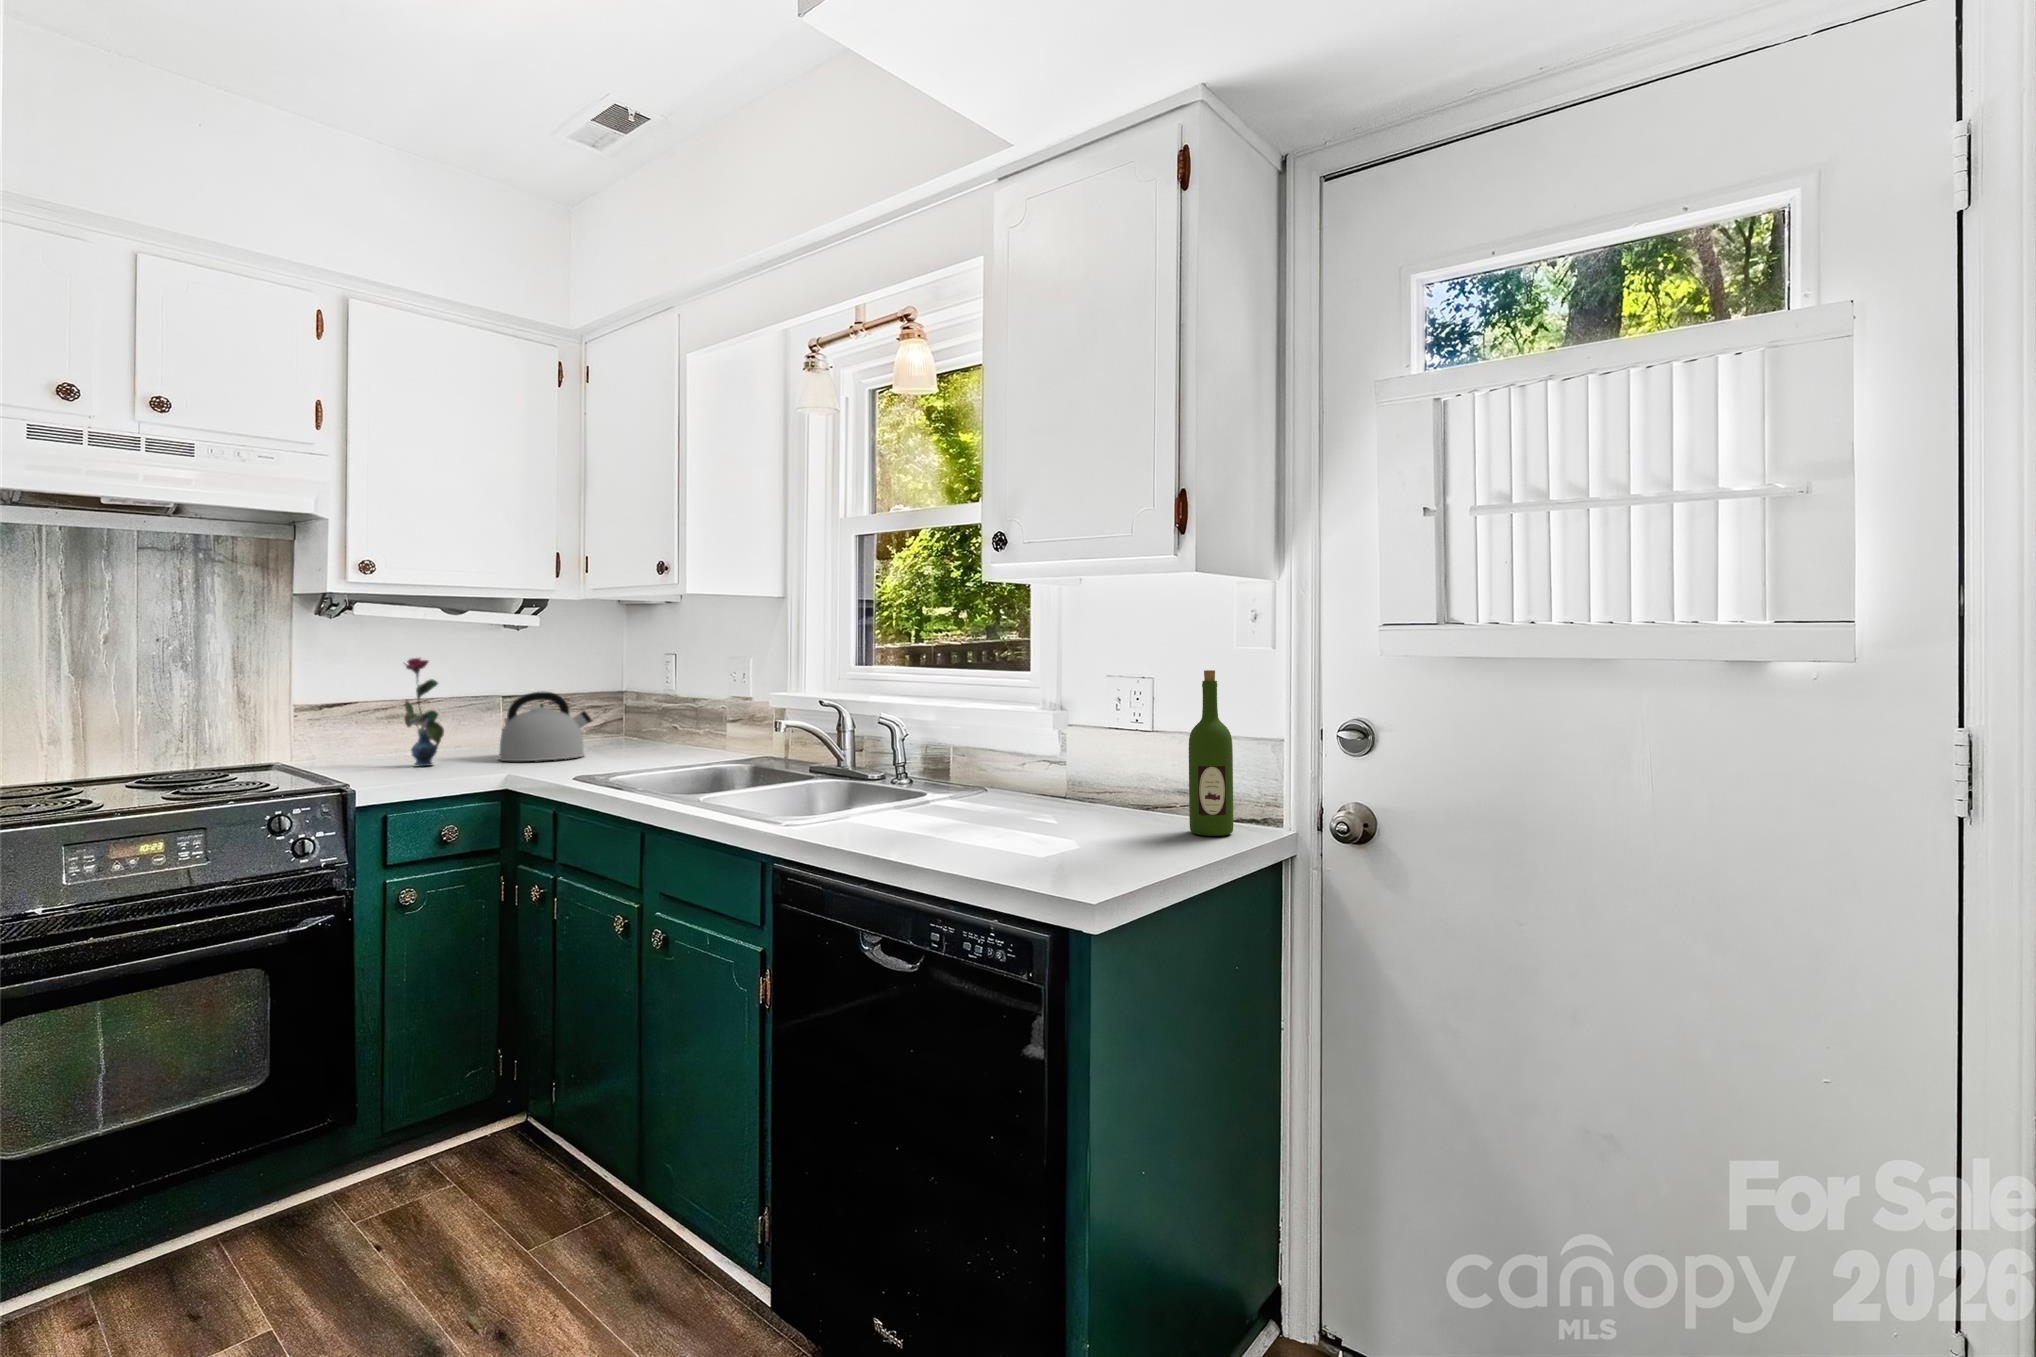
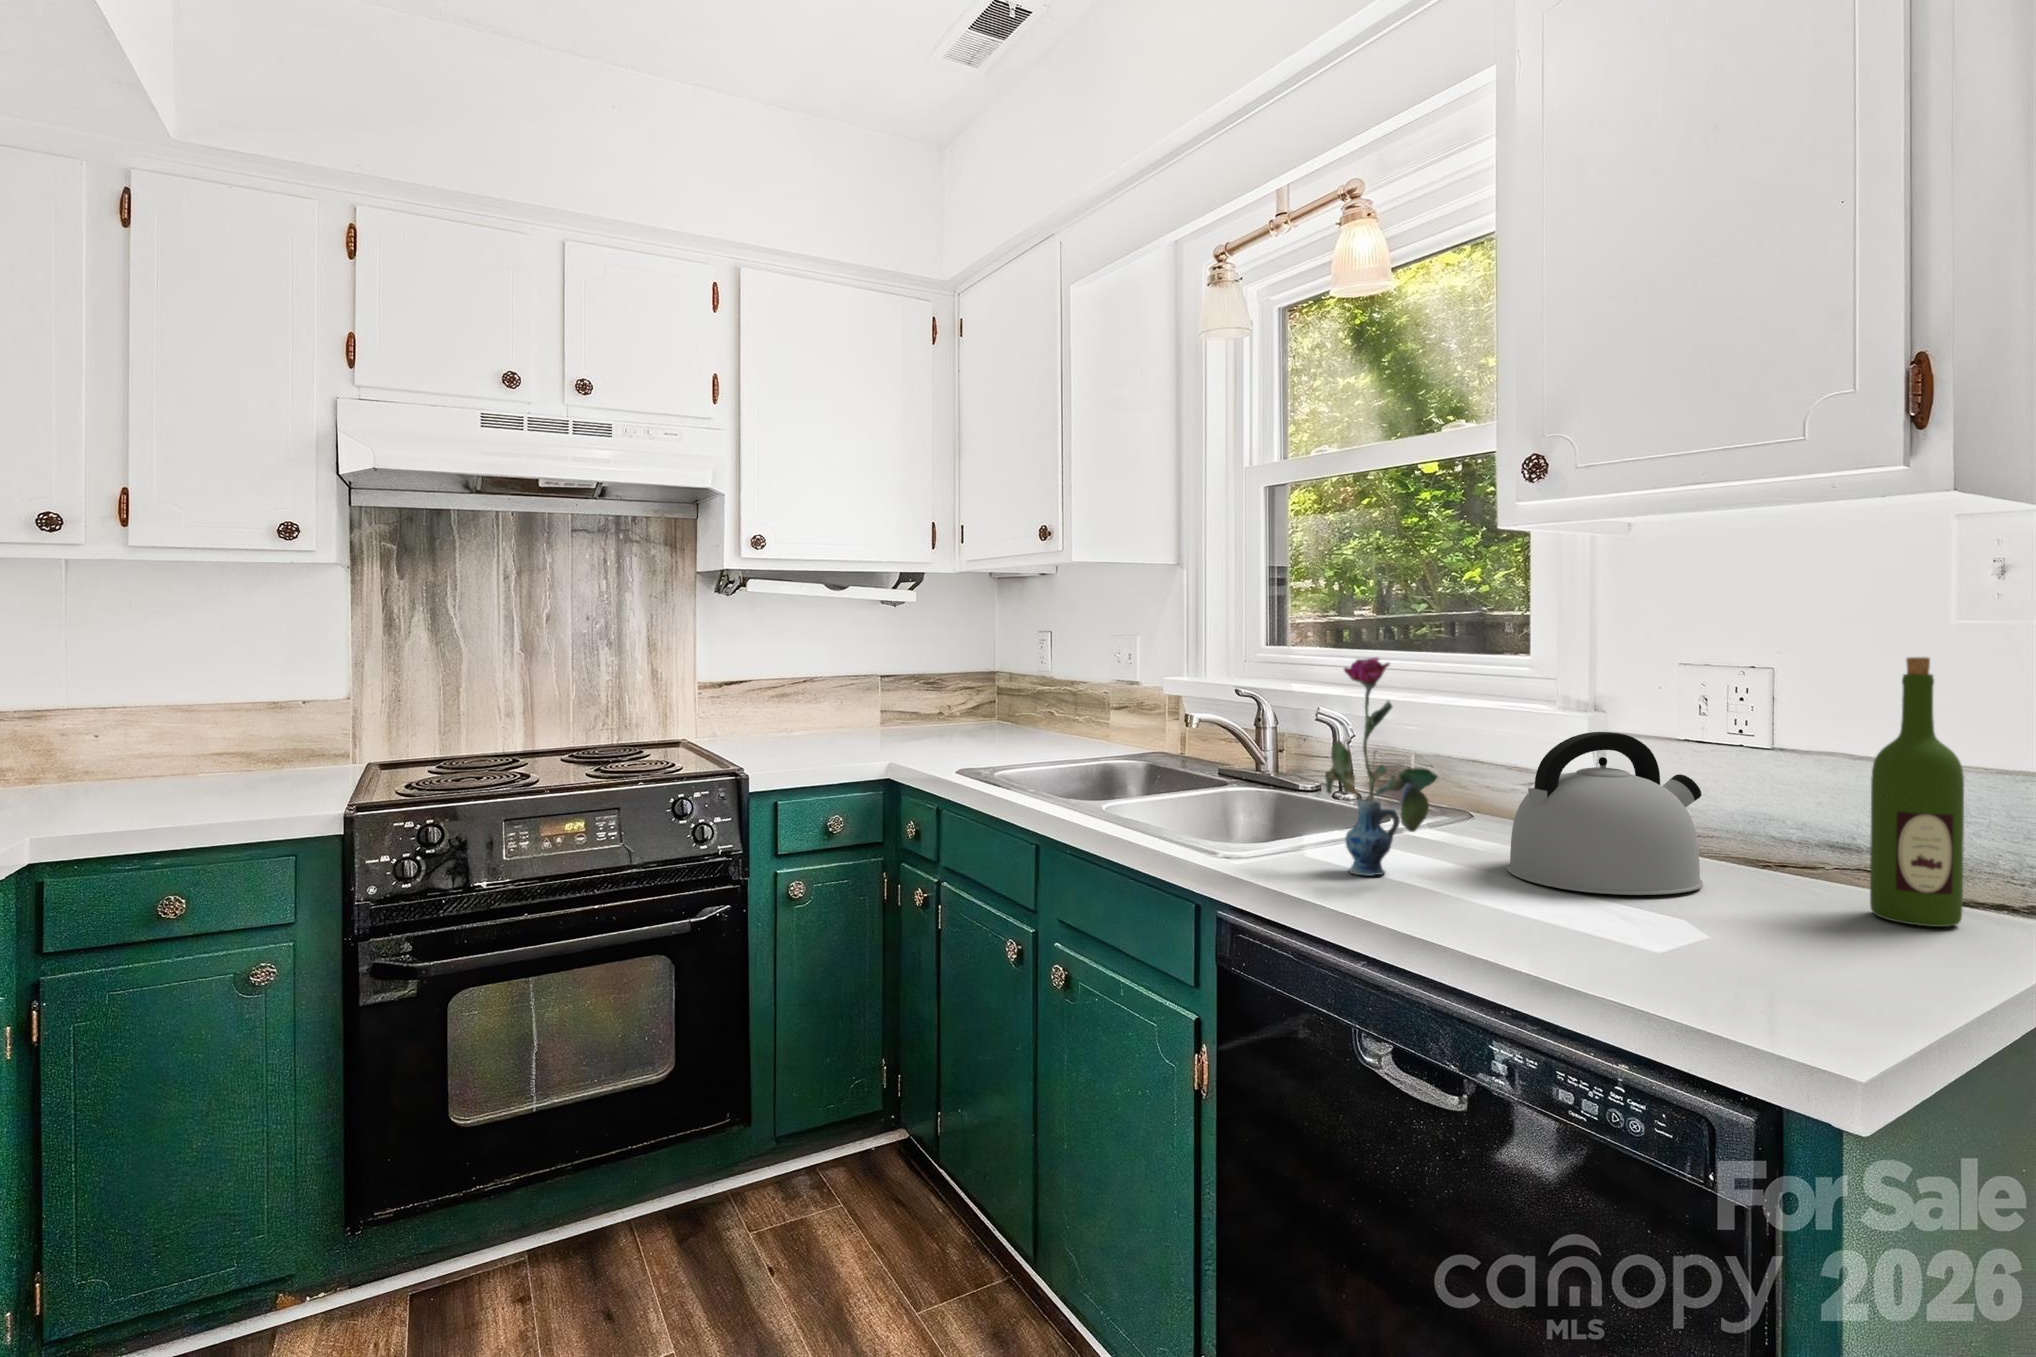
vase: present [404,658,444,767] -> present [1325,657,1437,876]
kettle: present [499,692,591,761] -> present [1507,732,1703,895]

